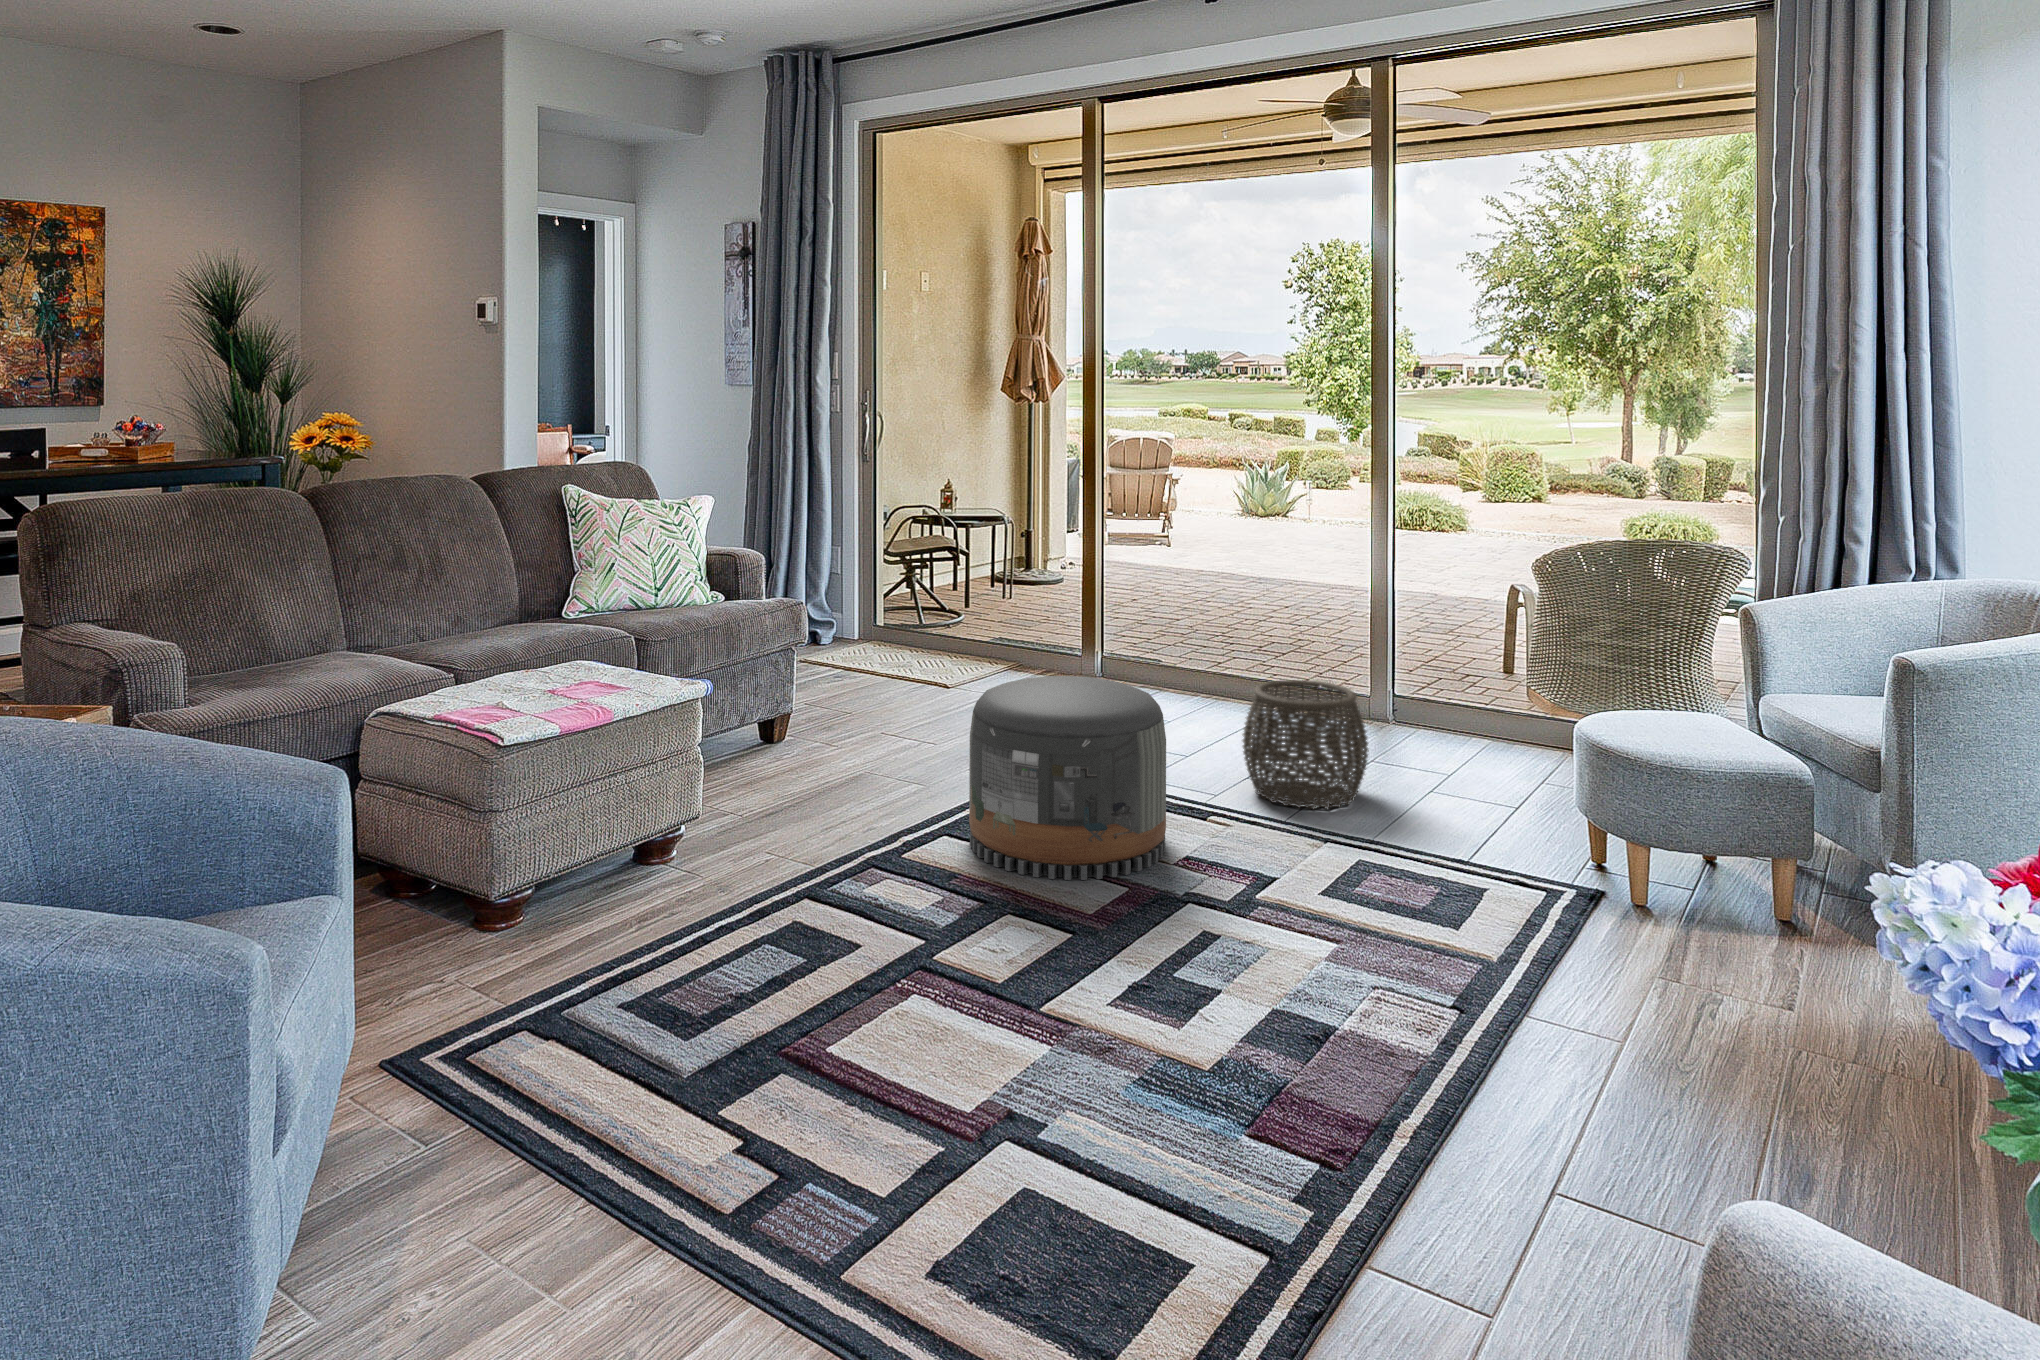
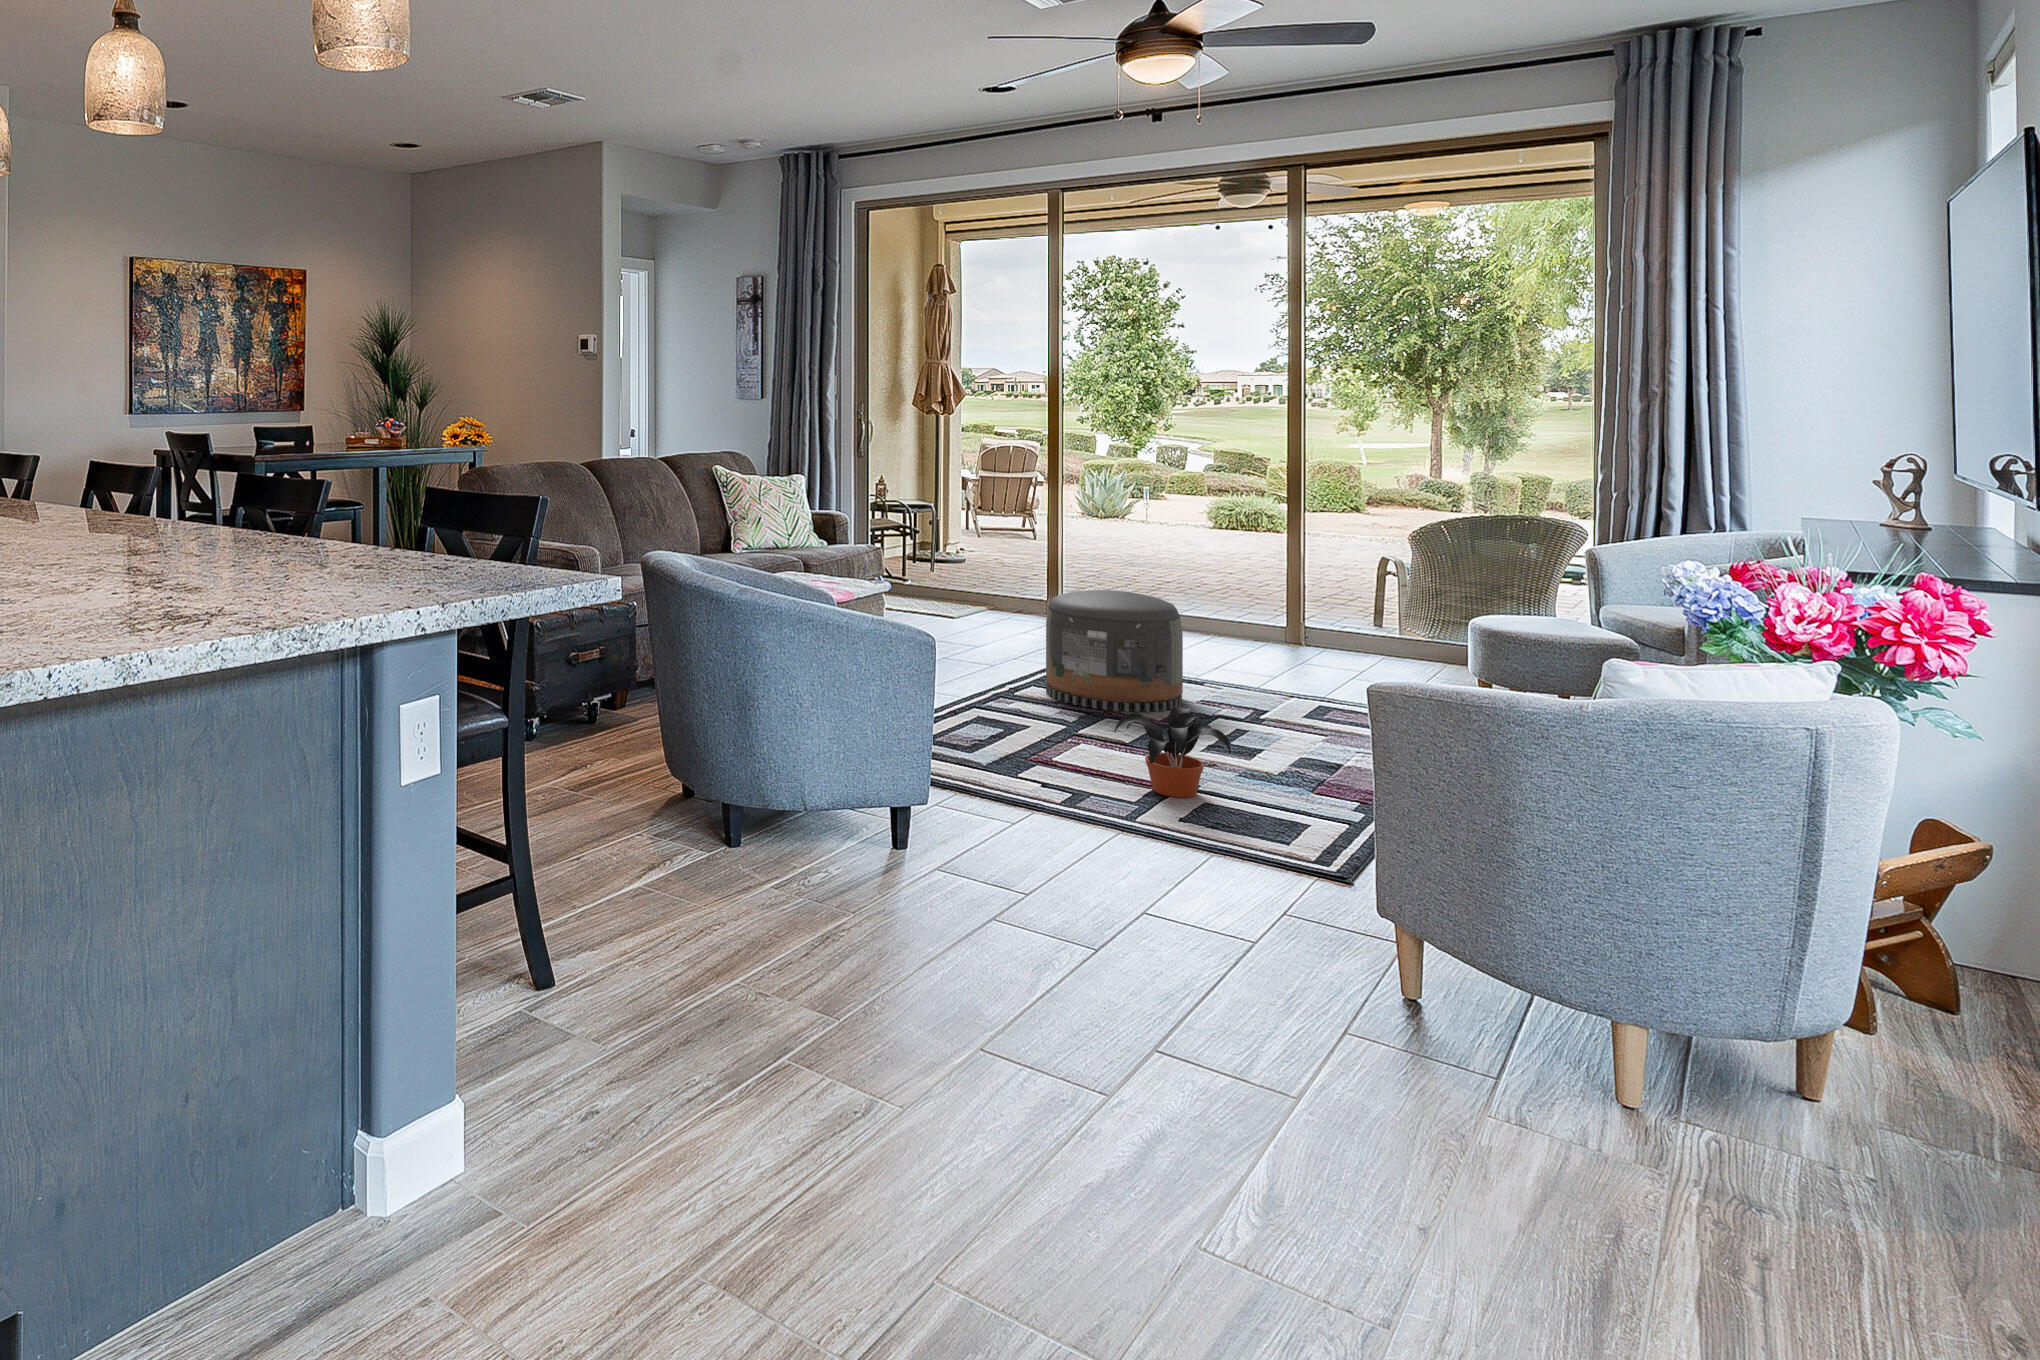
woven basket: present [1242,680,1369,809] -> none [1215,602,1310,686]
potted plant: none [921,935,1110,1126] -> present [1114,706,1231,798]

